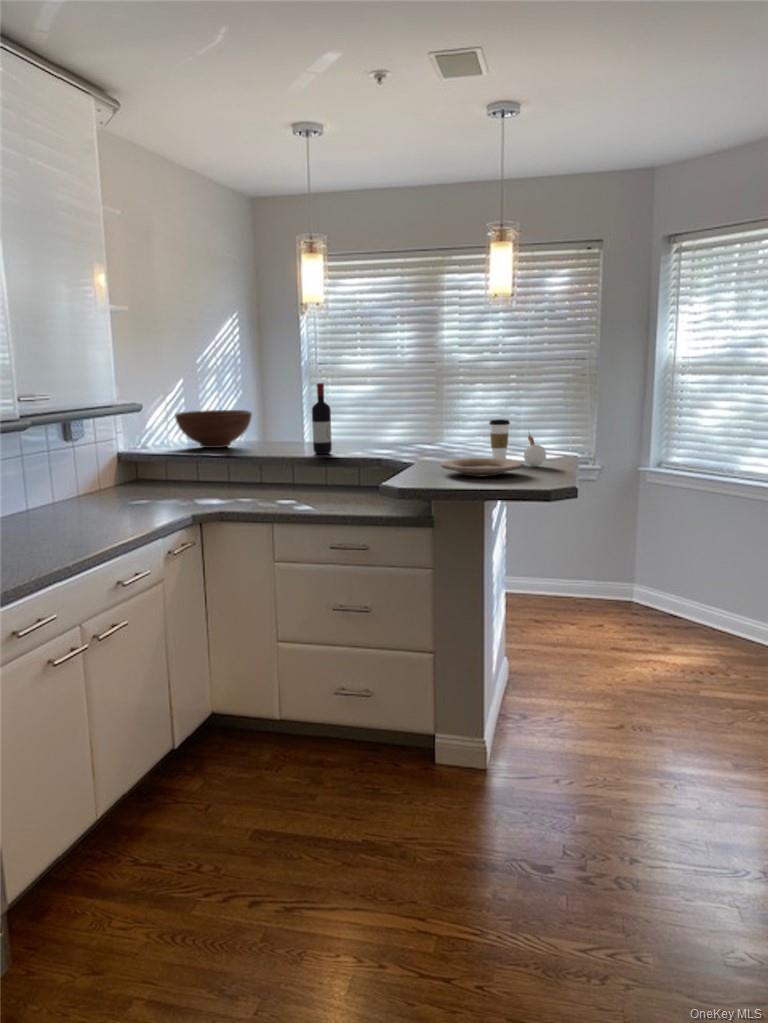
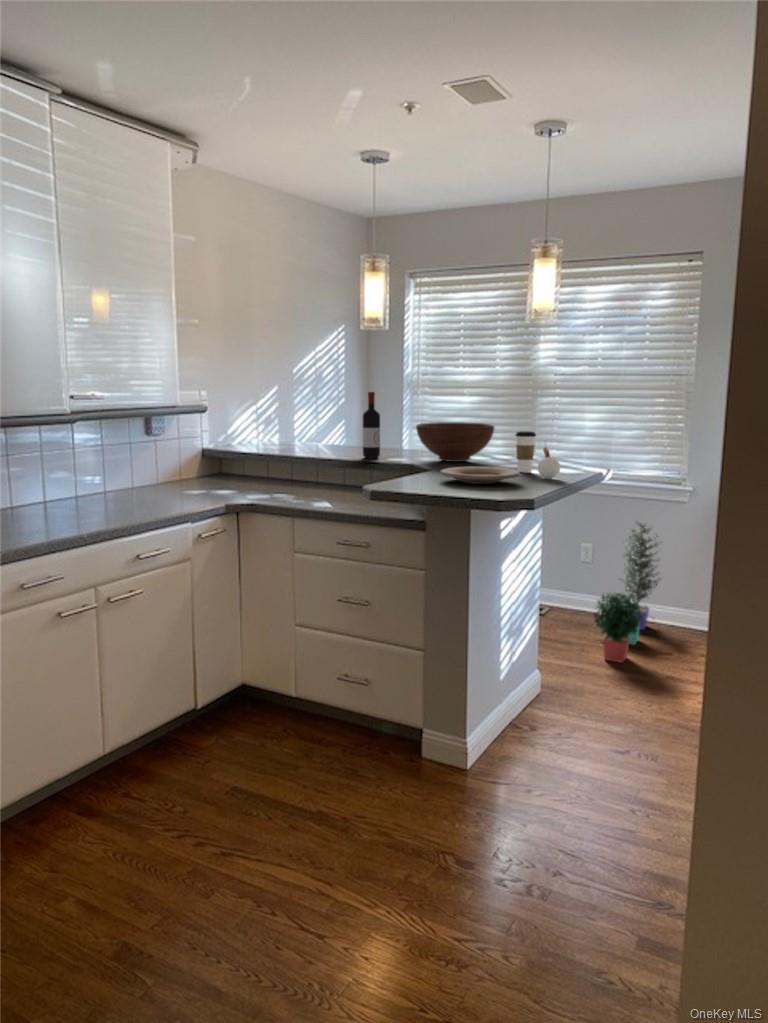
fruit bowl: present [175,410,252,448] -> present [416,422,494,462]
potted plant: none [532,498,581,637] -> present [594,523,662,663]

